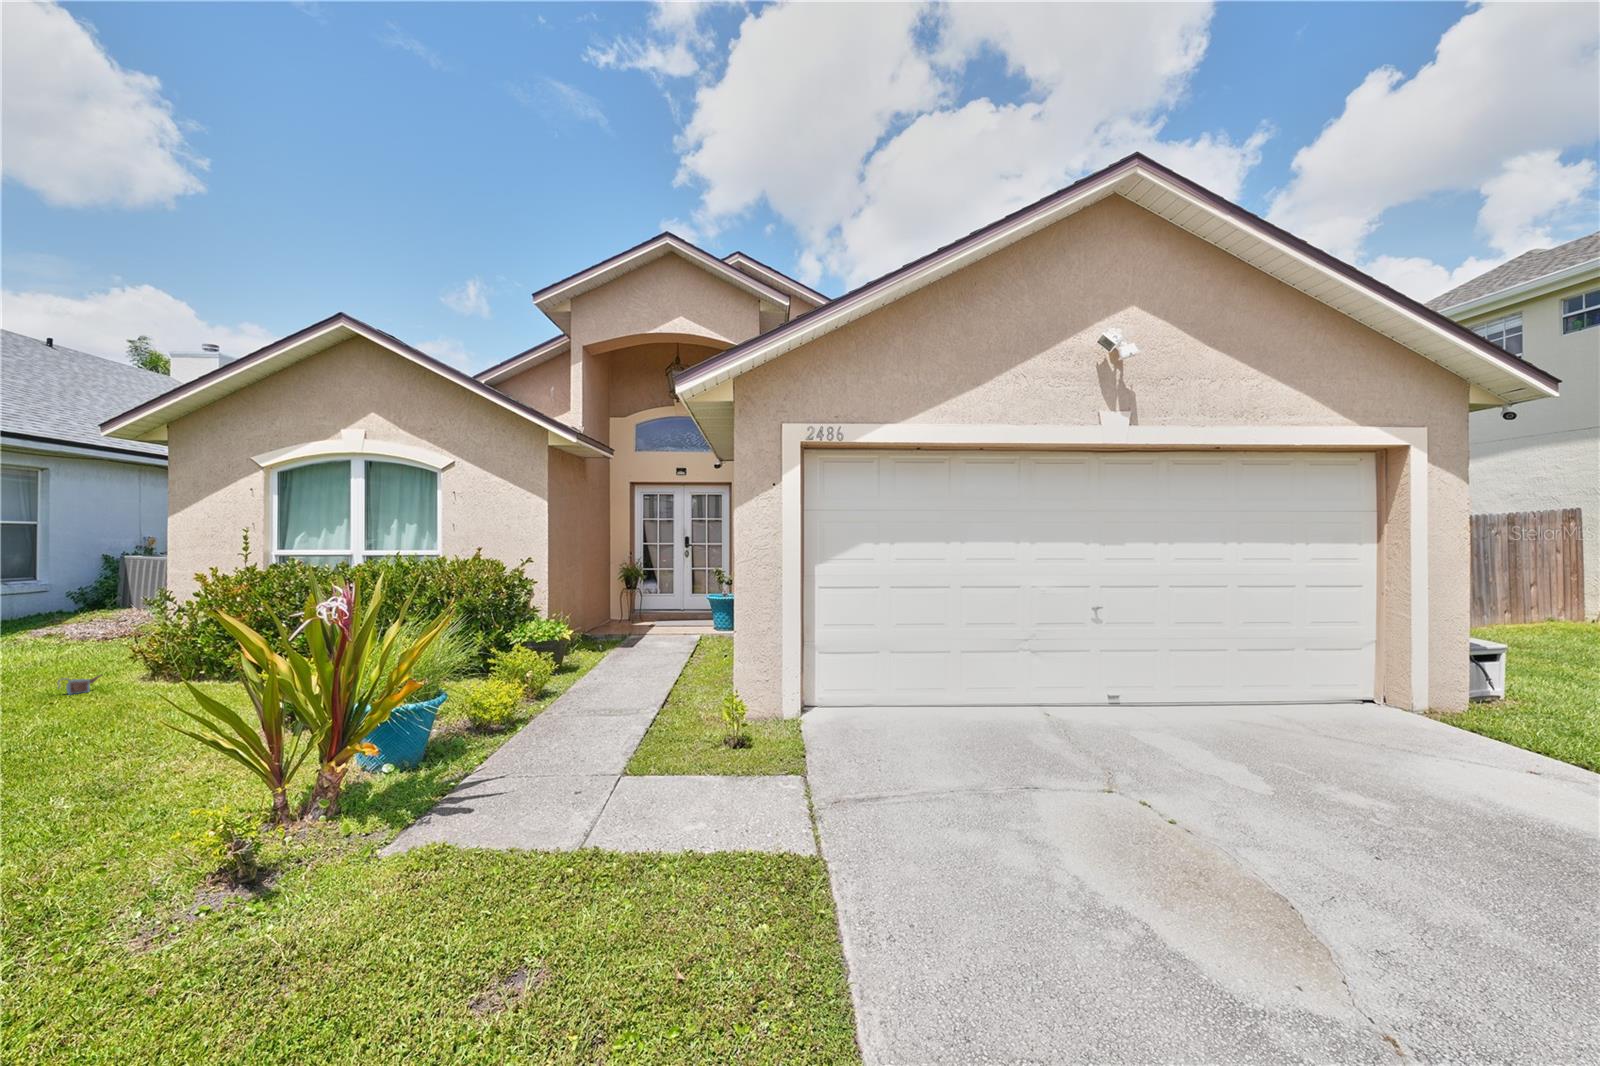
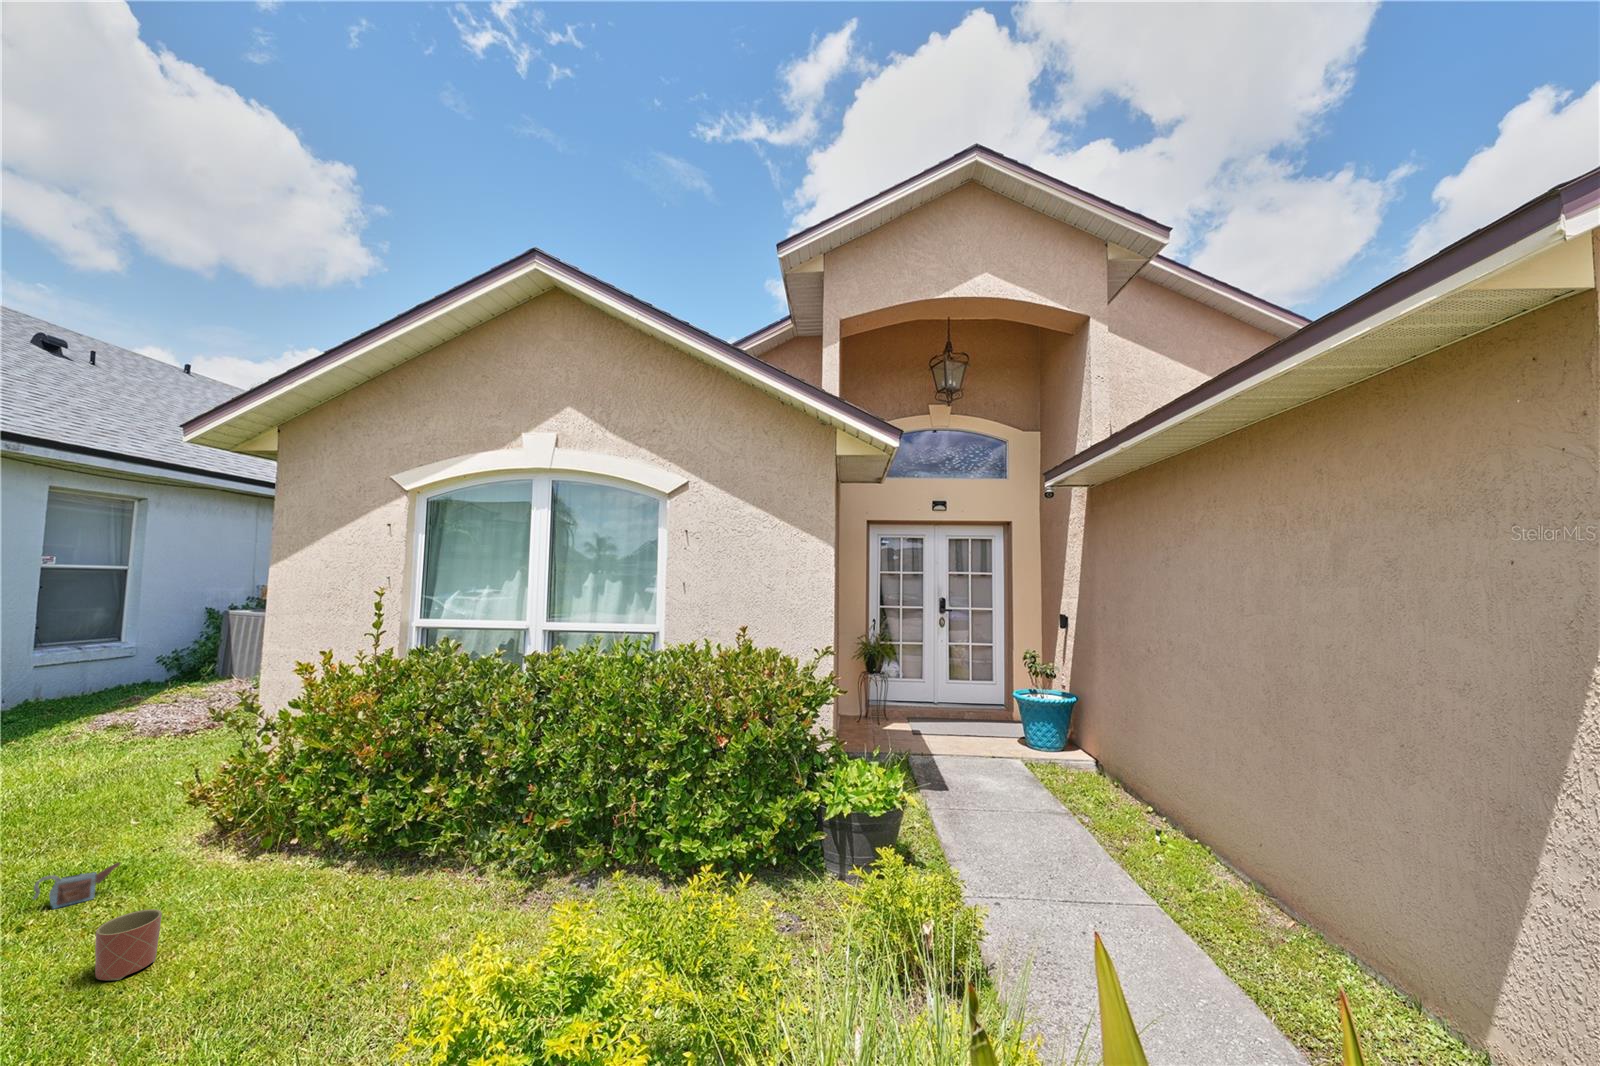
planter: none [107,681,138,708] -> present [95,909,162,980]

